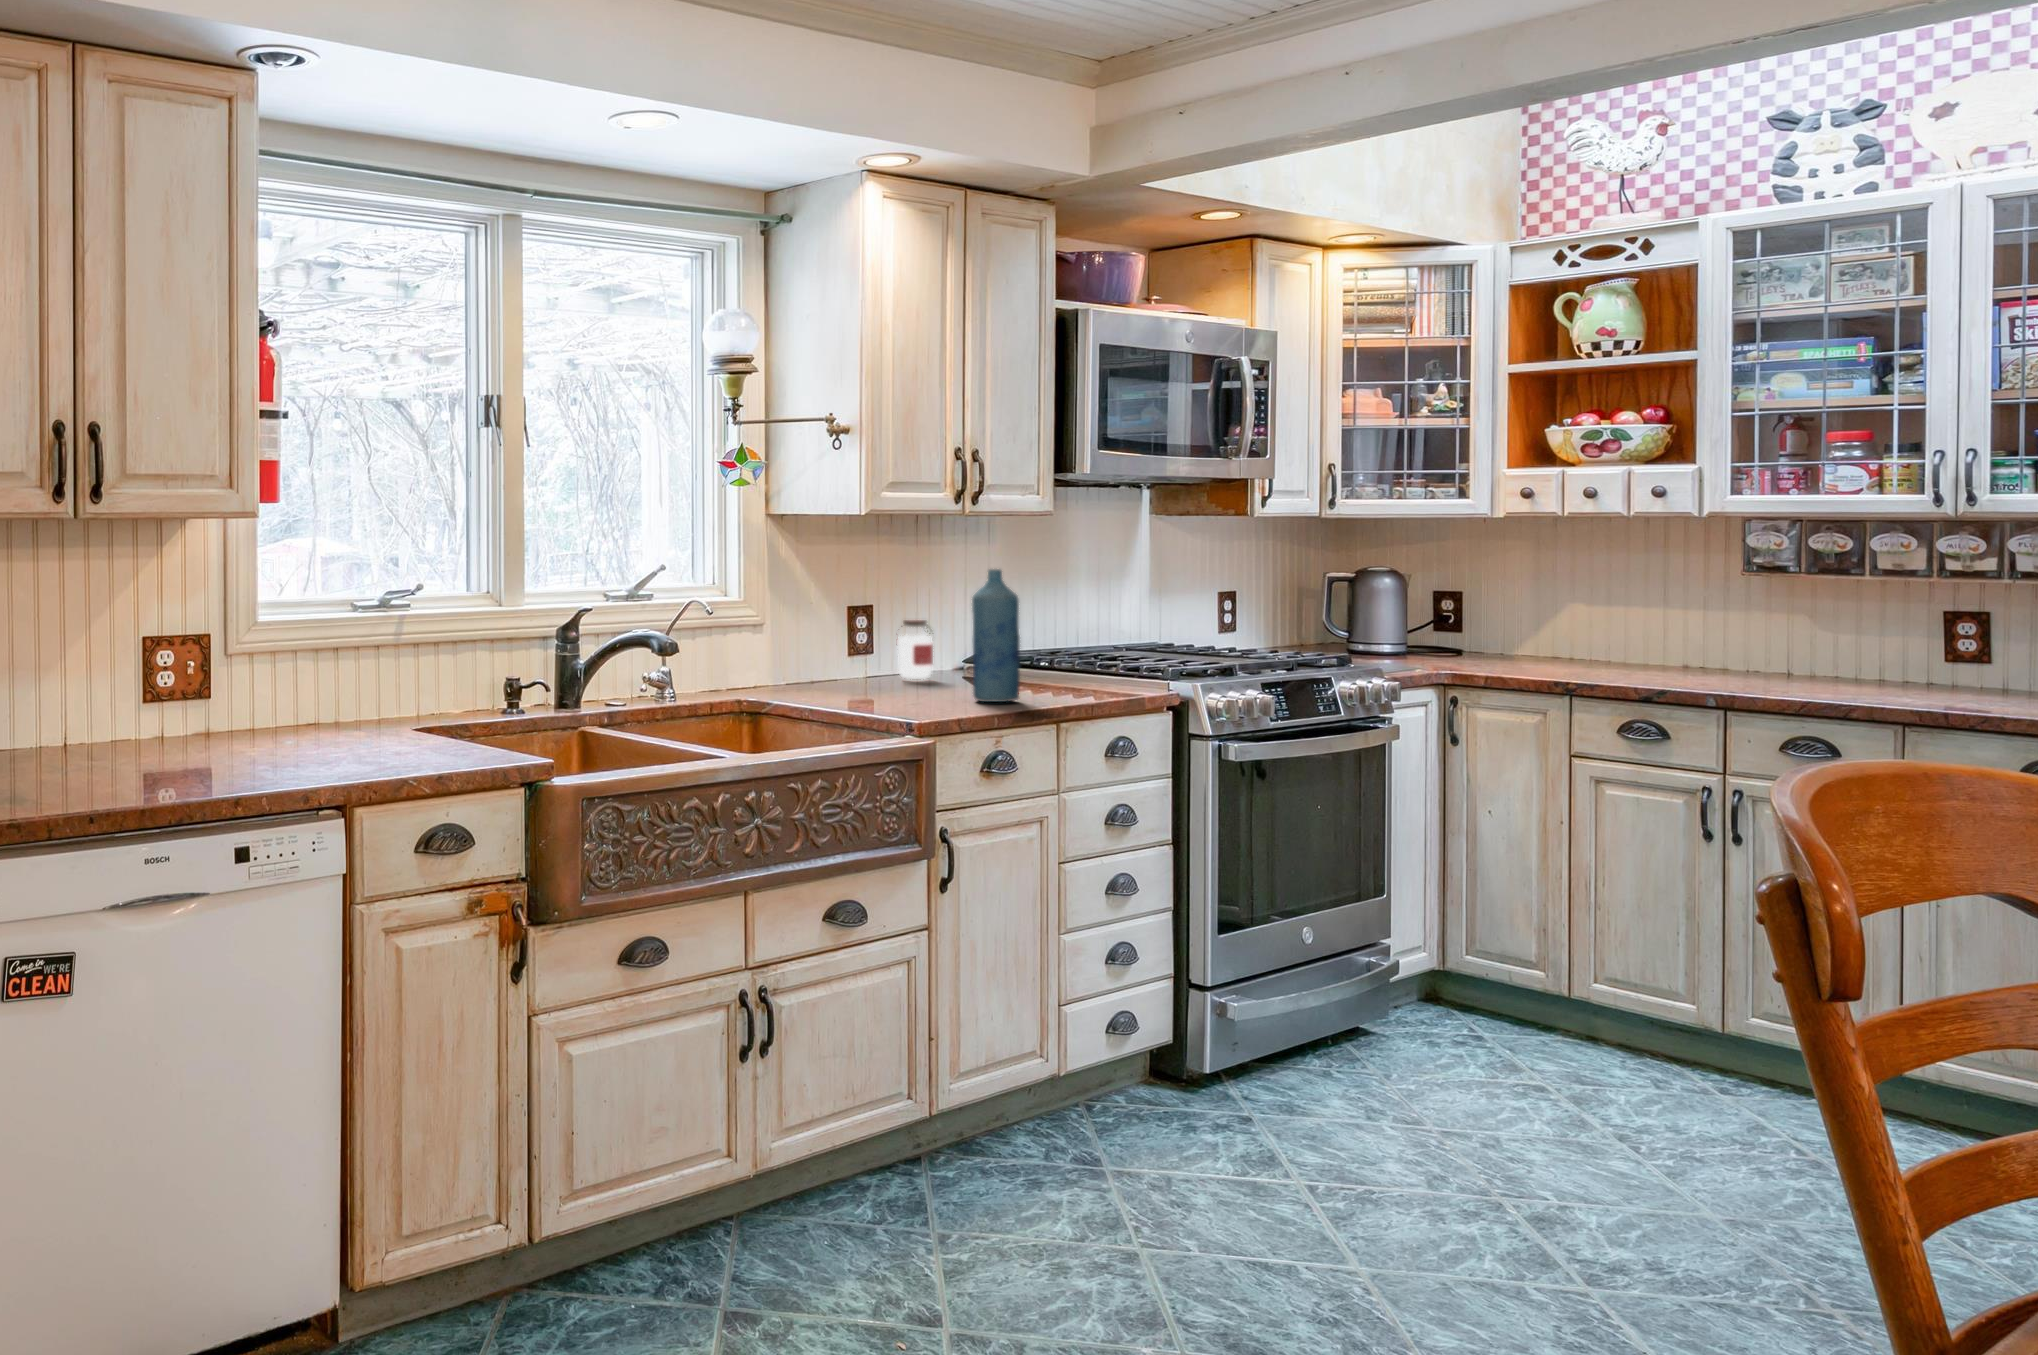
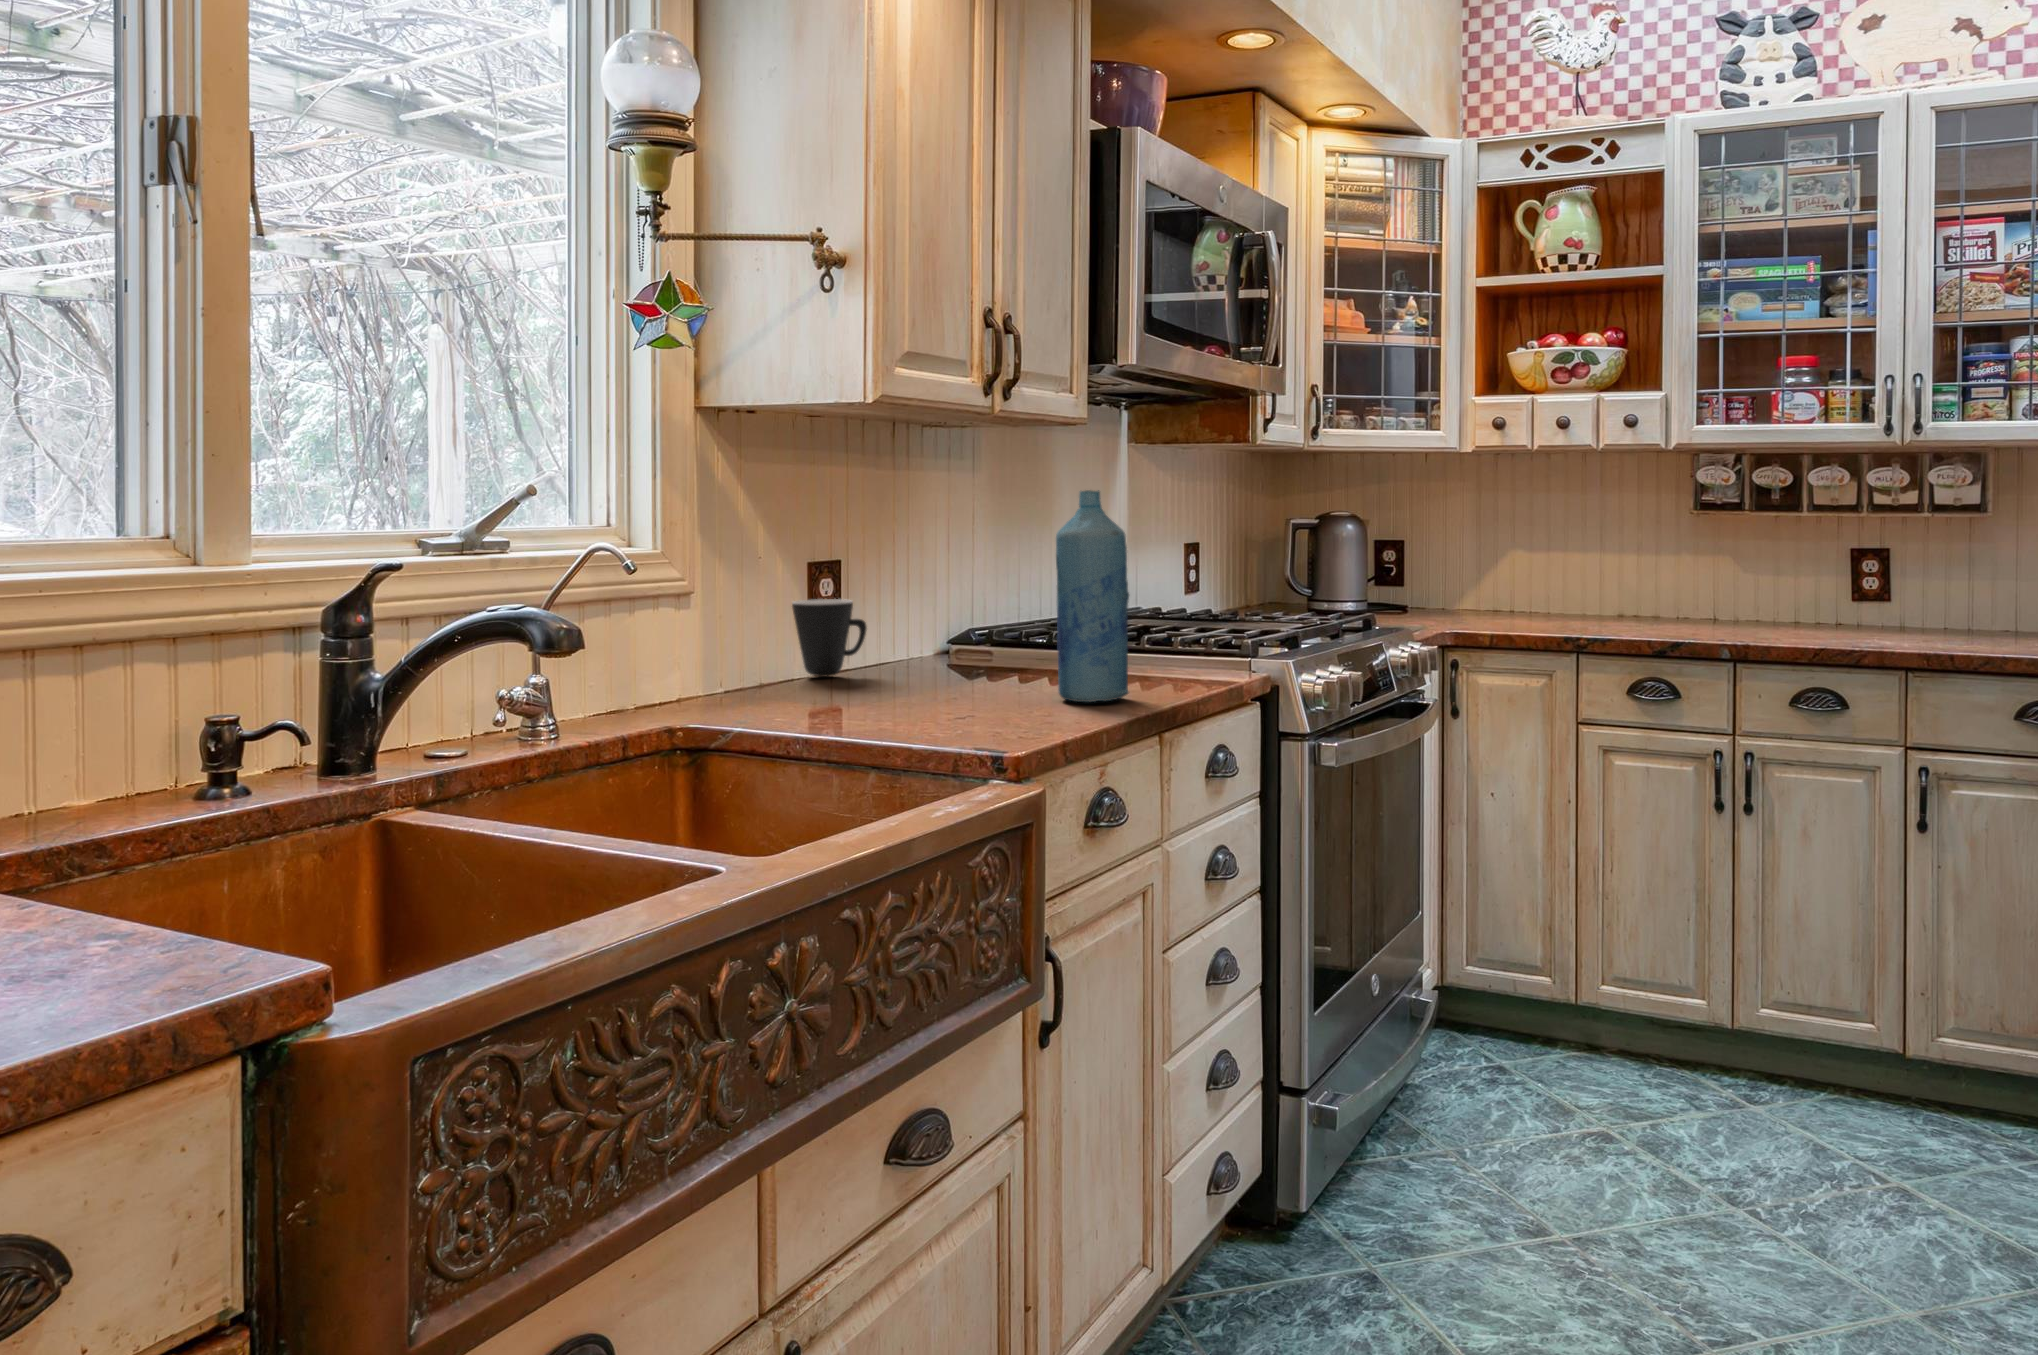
jar: present [898,620,933,679] -> none [889,575,944,668]
mug: none [828,633,876,682] -> present [792,599,867,677]

